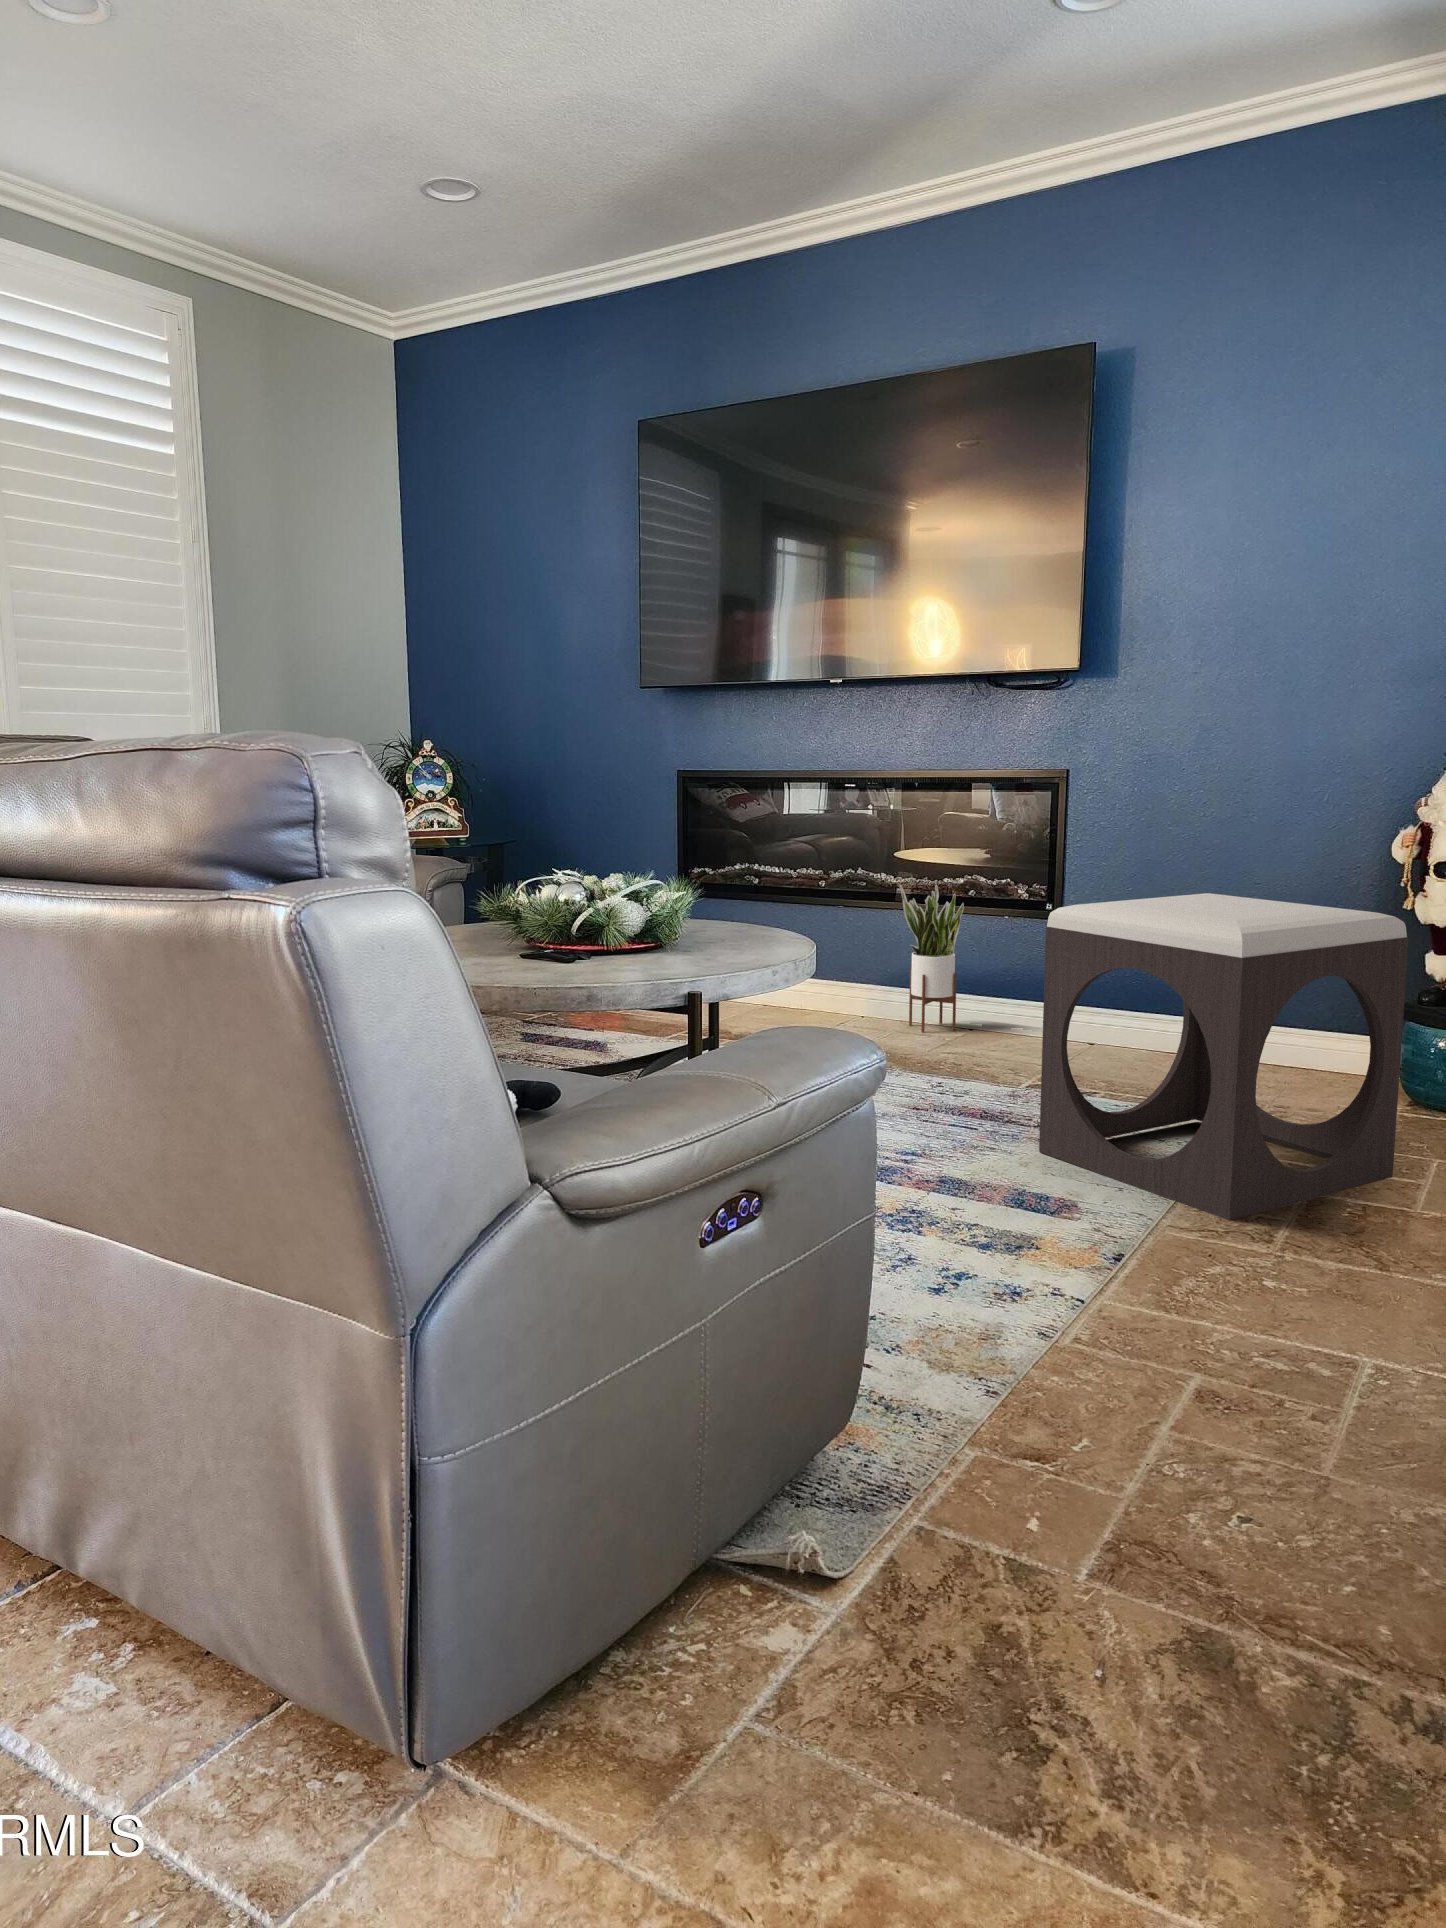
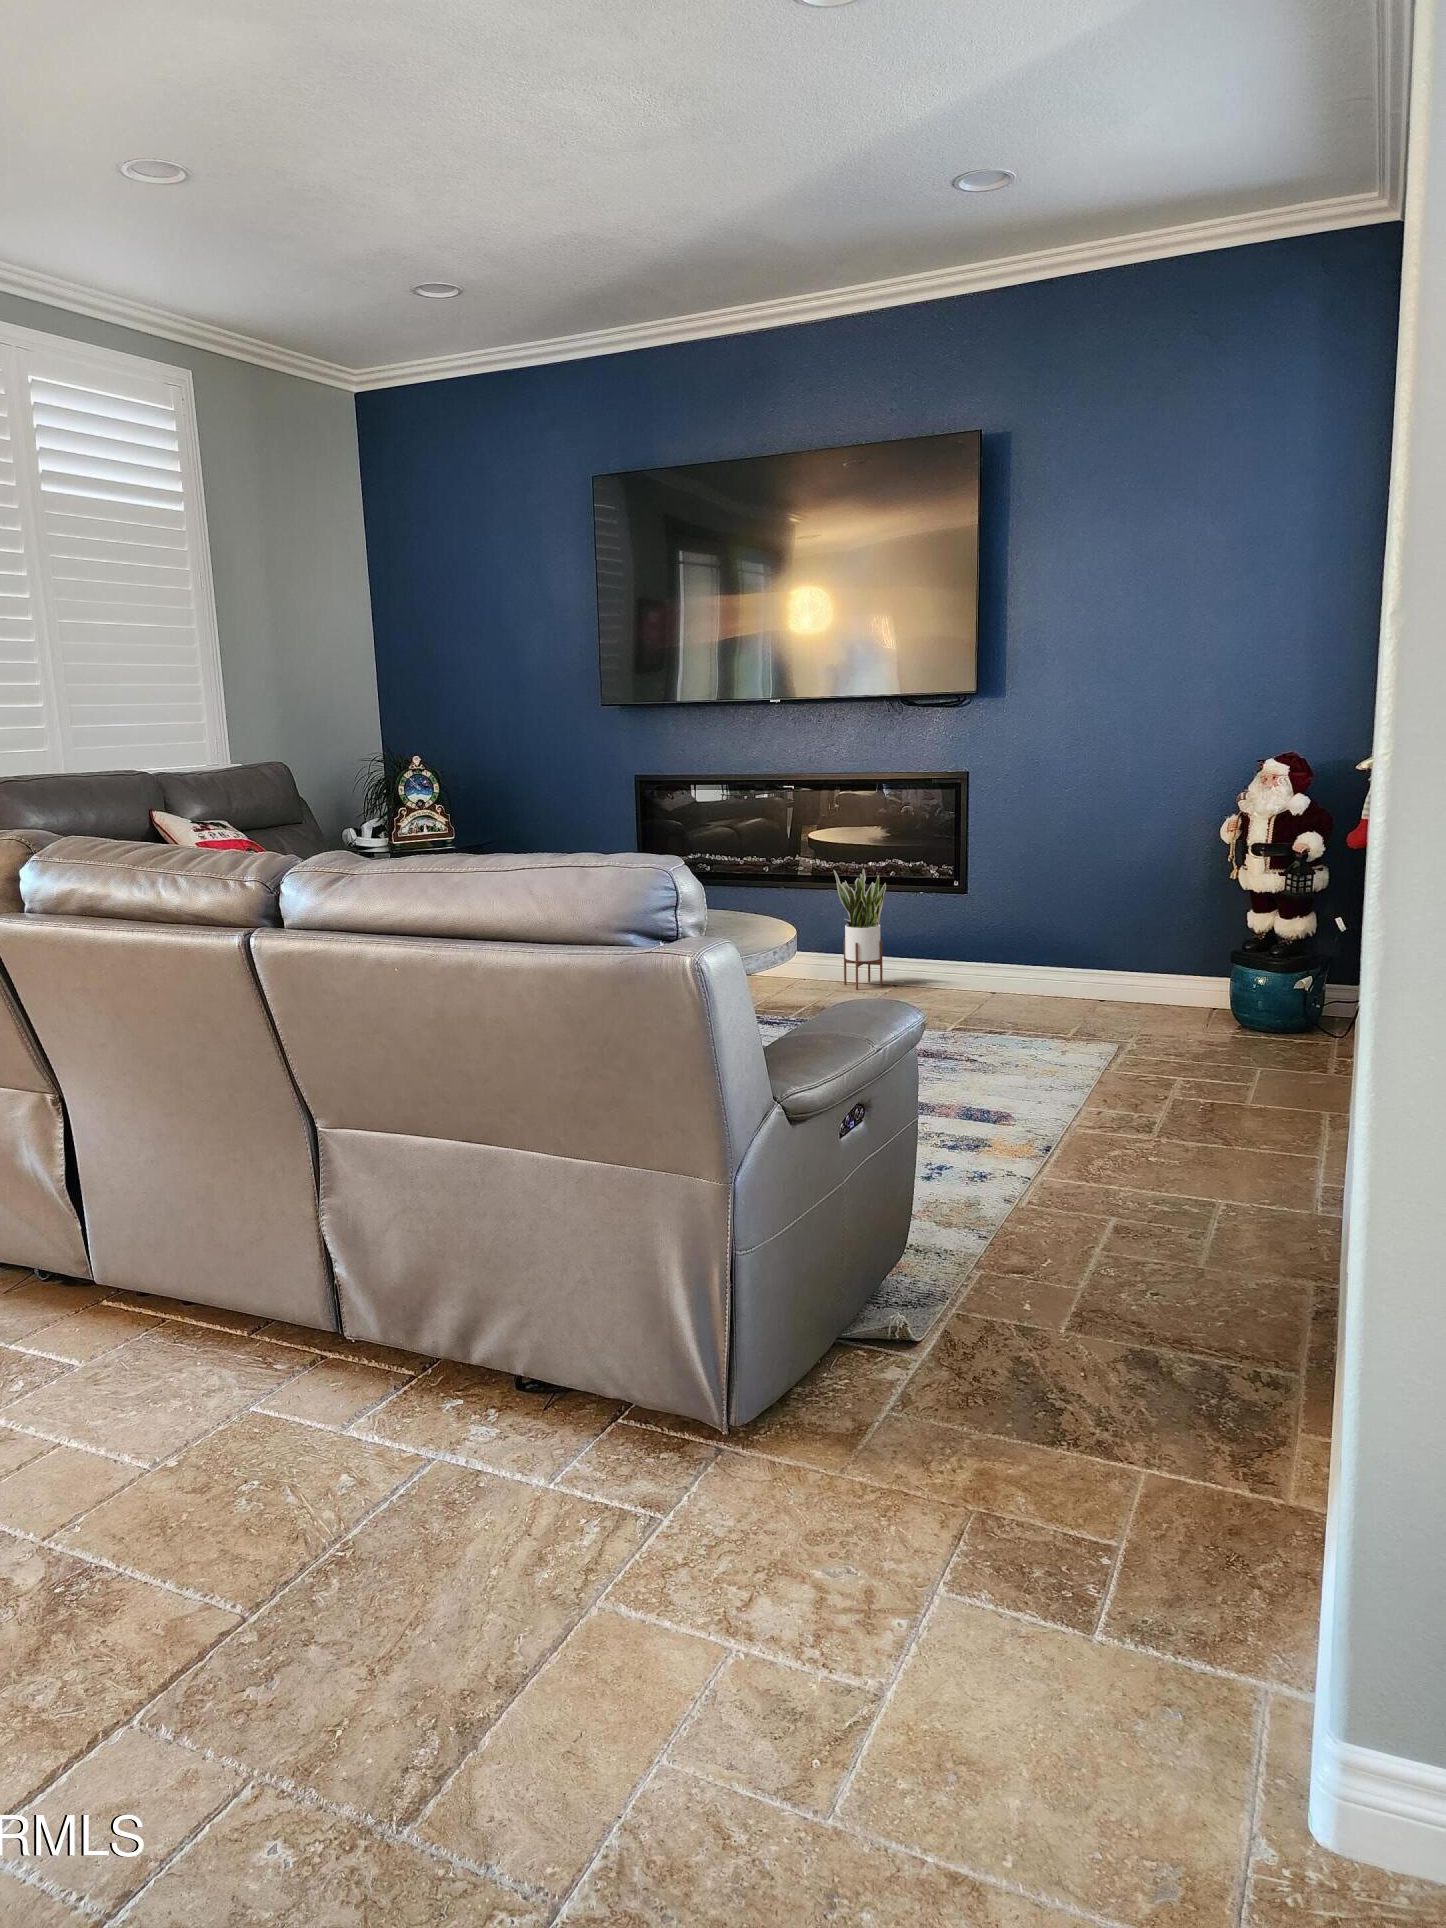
footstool: present [1039,893,1409,1220] -> none [973,876,1236,1119]

